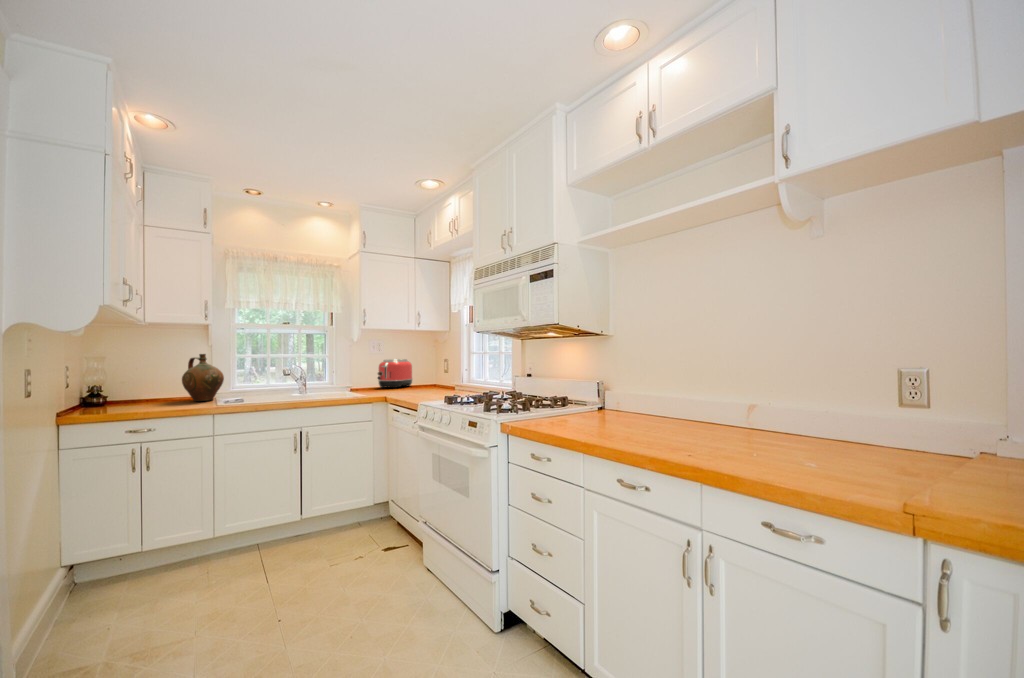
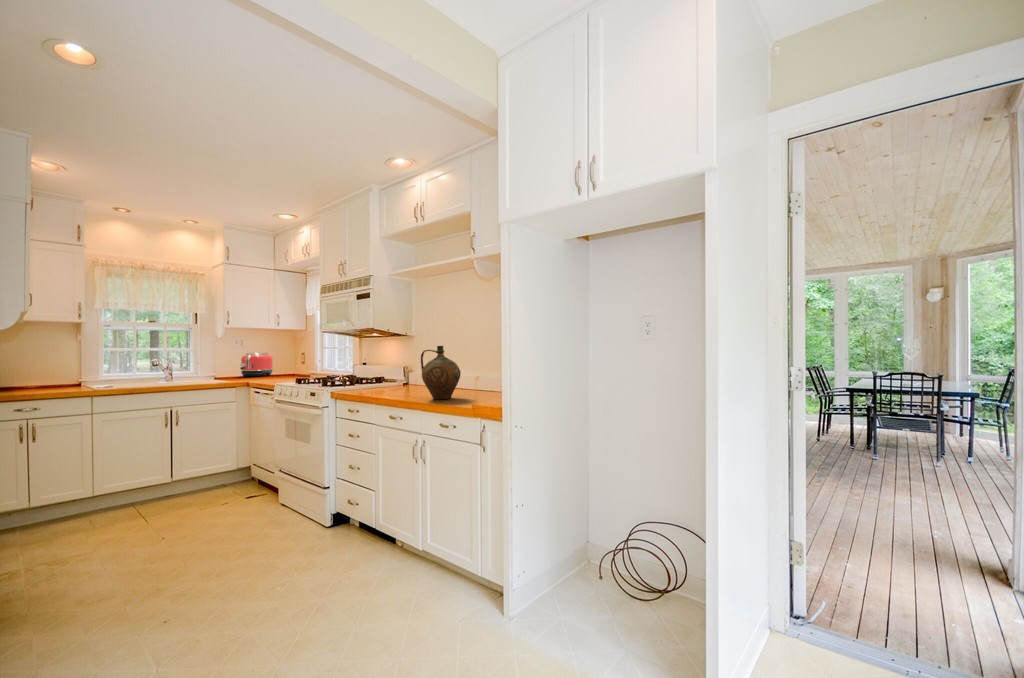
ceramic jug: present [182,354,224,401] -> present [421,346,461,399]

